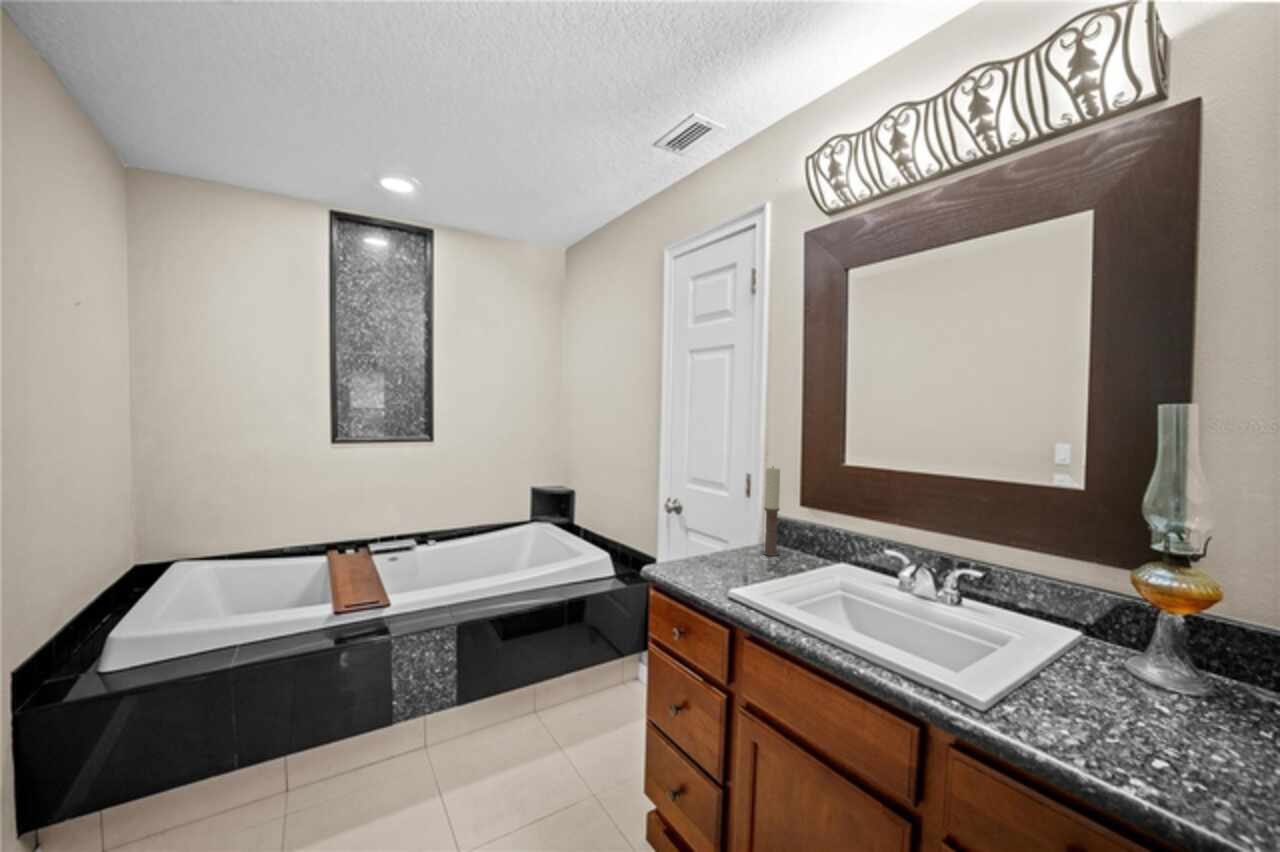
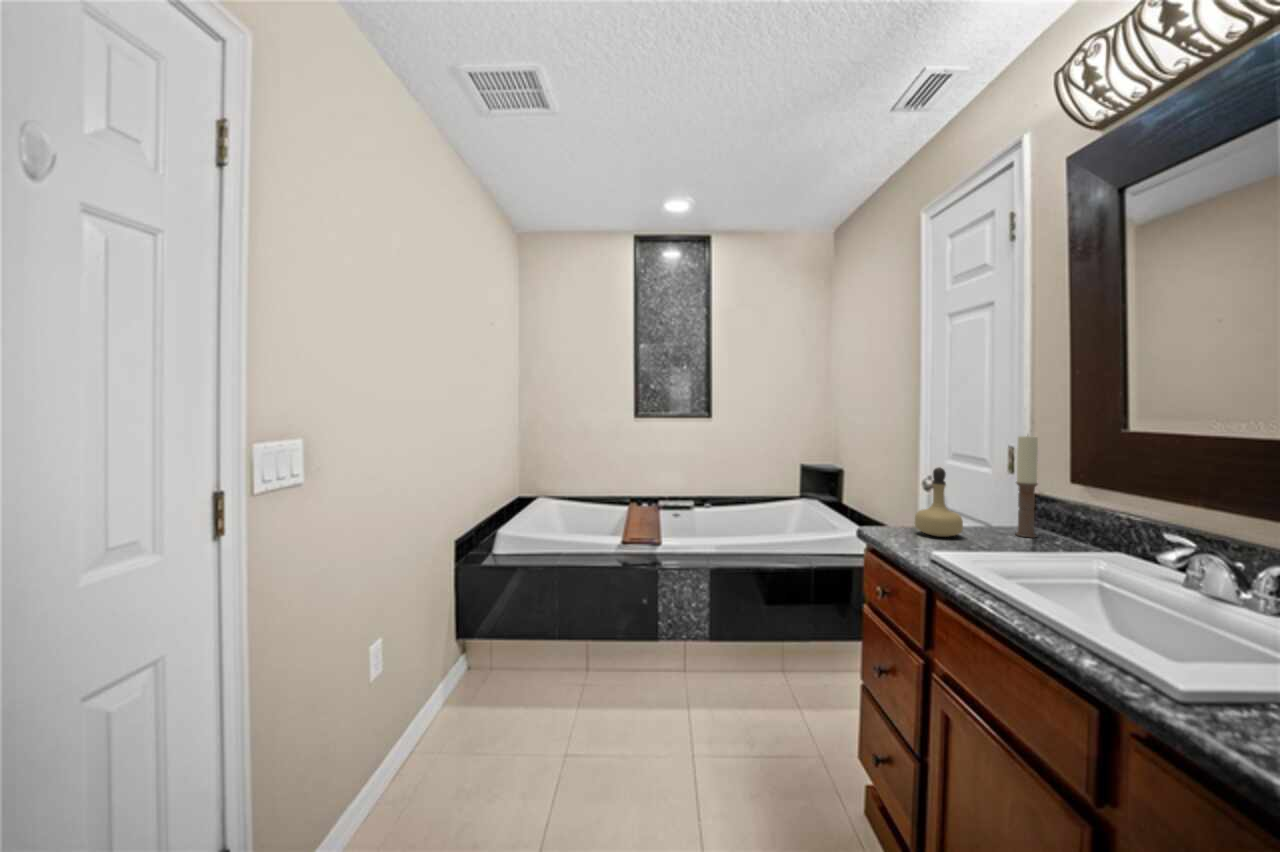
perfume bottle: none [694,500,733,566] -> present [915,467,963,537]

